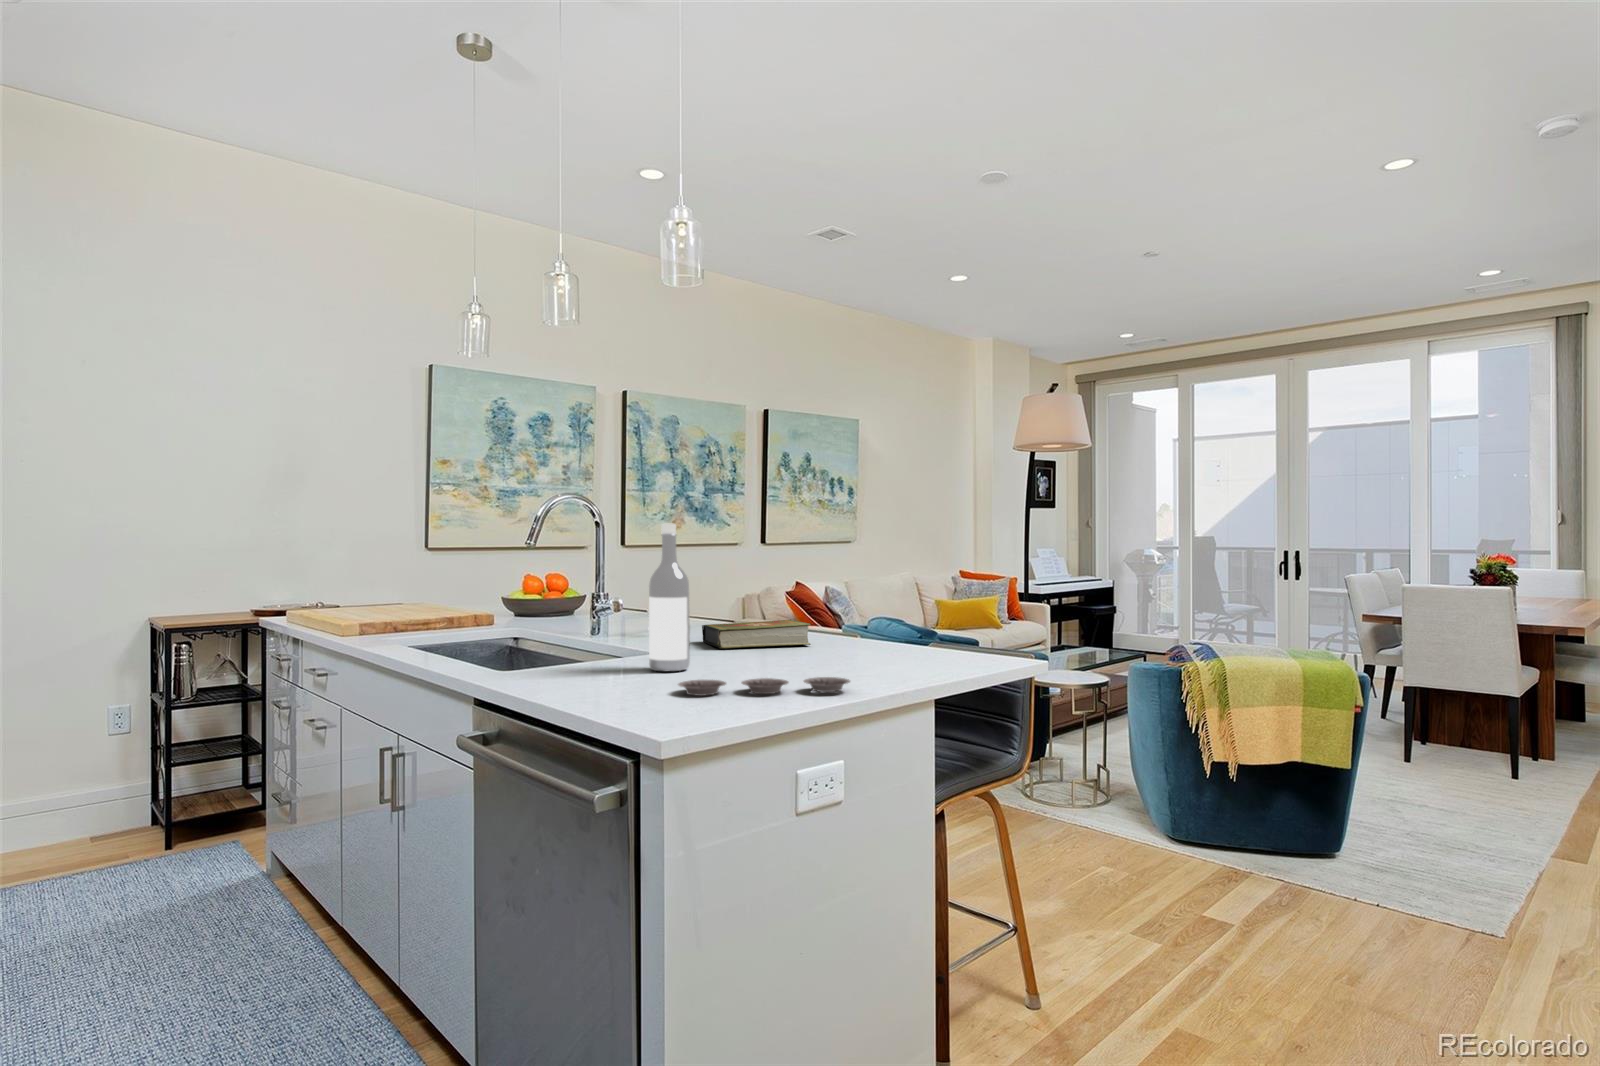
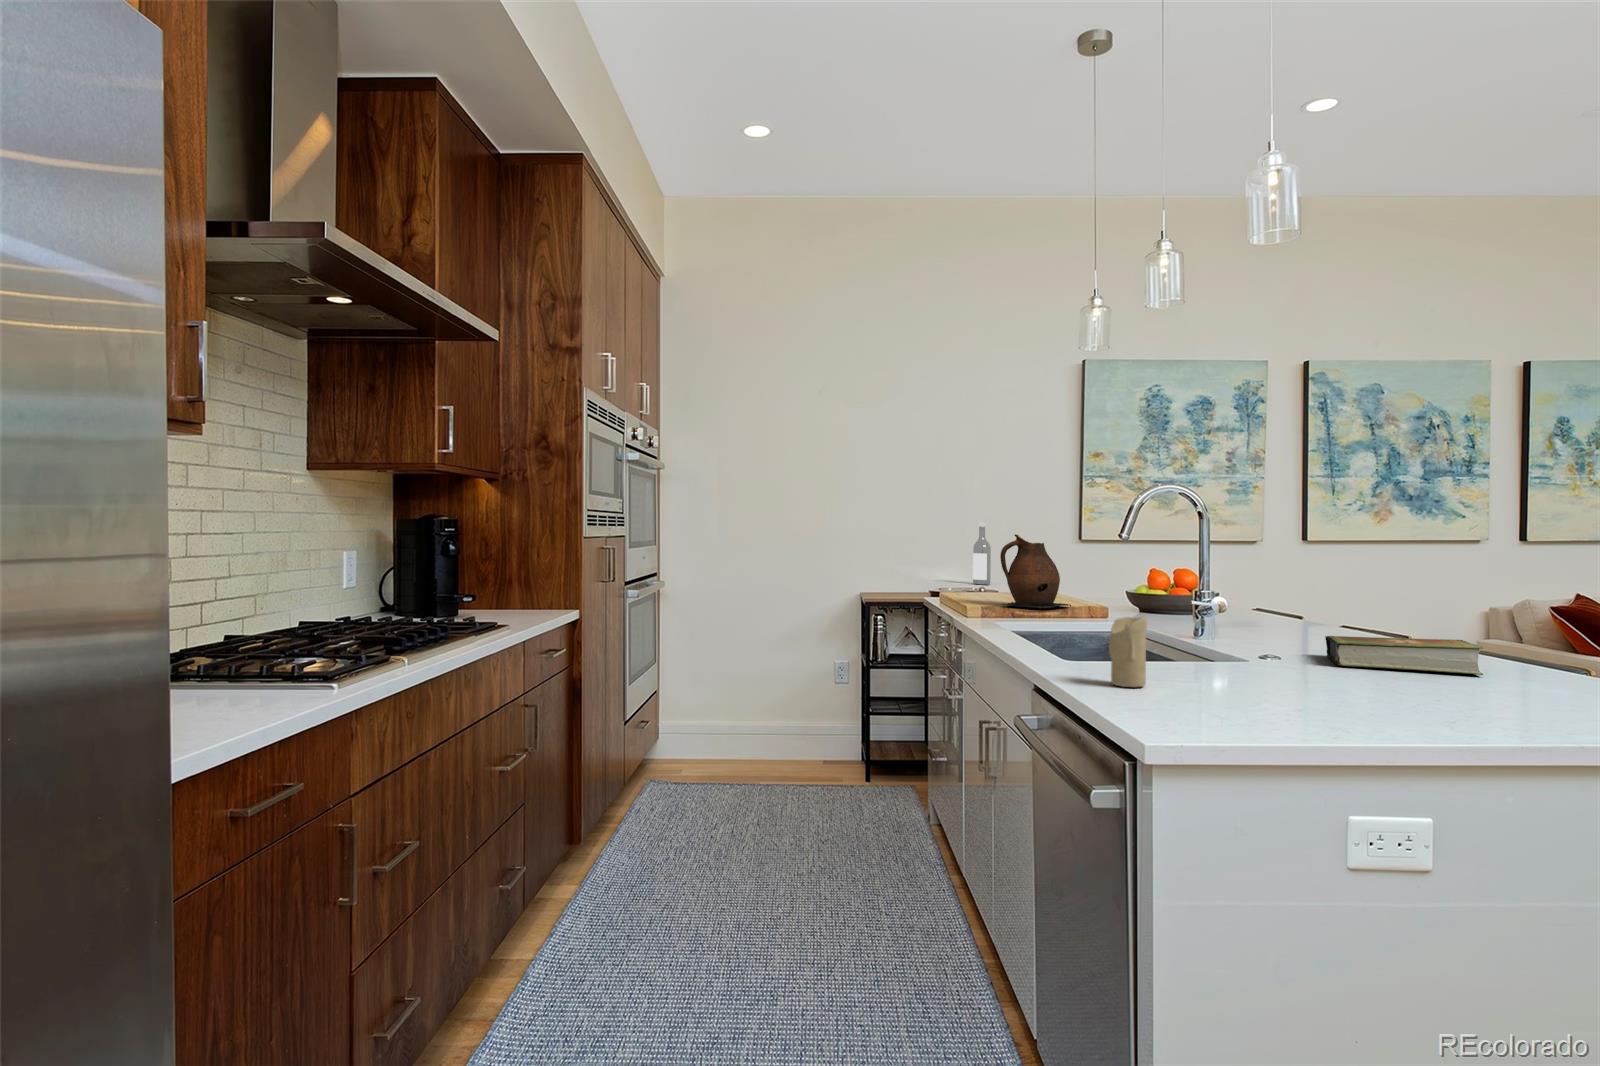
wine bottle: present [649,524,690,671] -> present [973,522,991,585]
ceramic pitcher: none [367,543,445,622] -> present [1000,535,1071,609]
candle: none [569,619,604,689] -> present [1109,616,1147,687]
plate: present [678,677,850,696] -> none [1219,693,1467,733]

